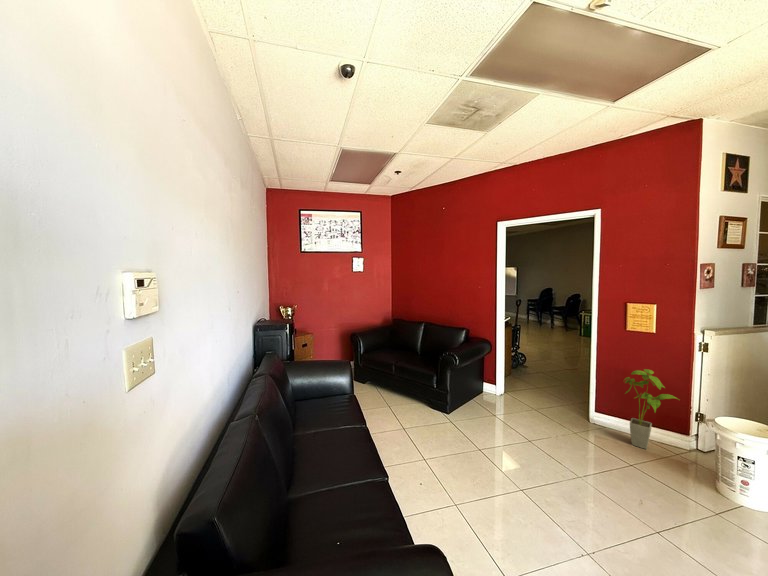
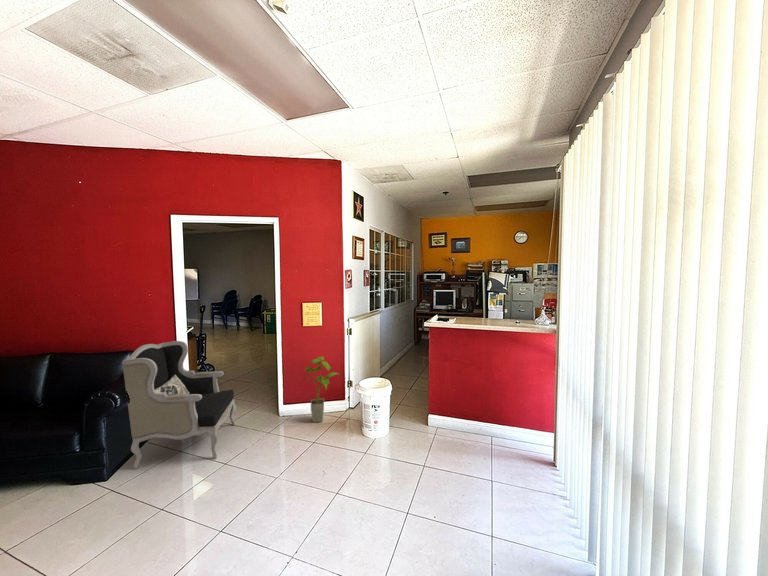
armchair: none [462,323,542,431] -> present [122,341,236,469]

